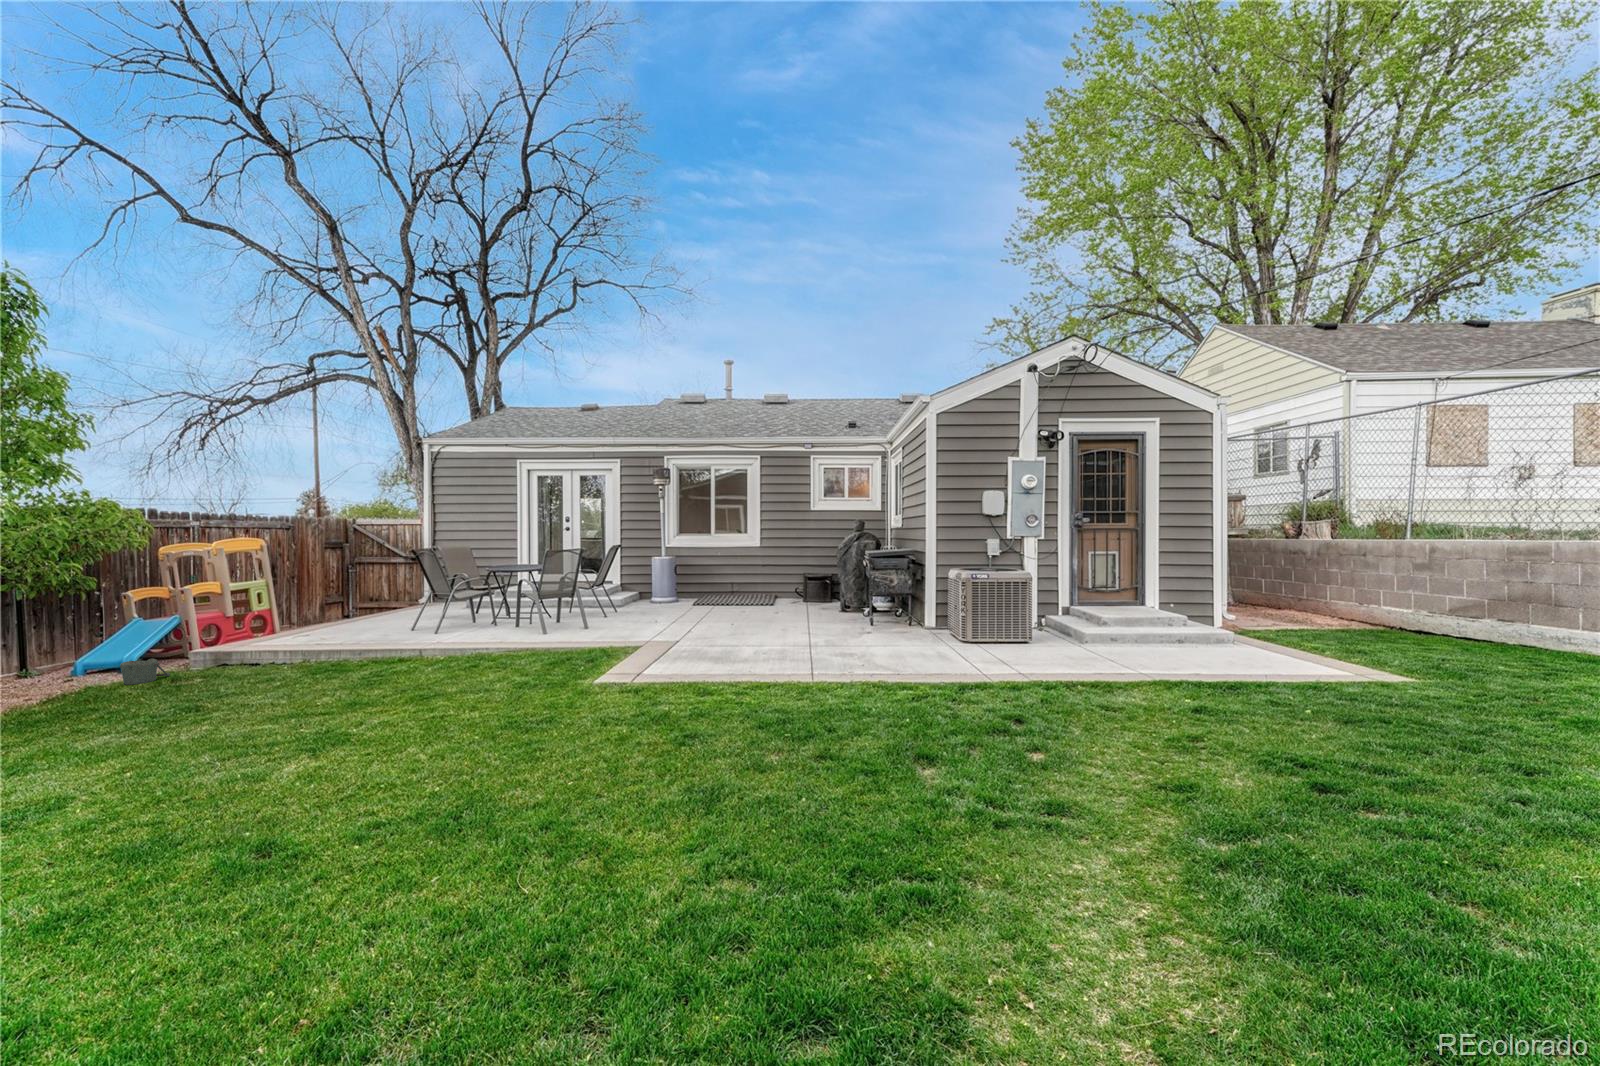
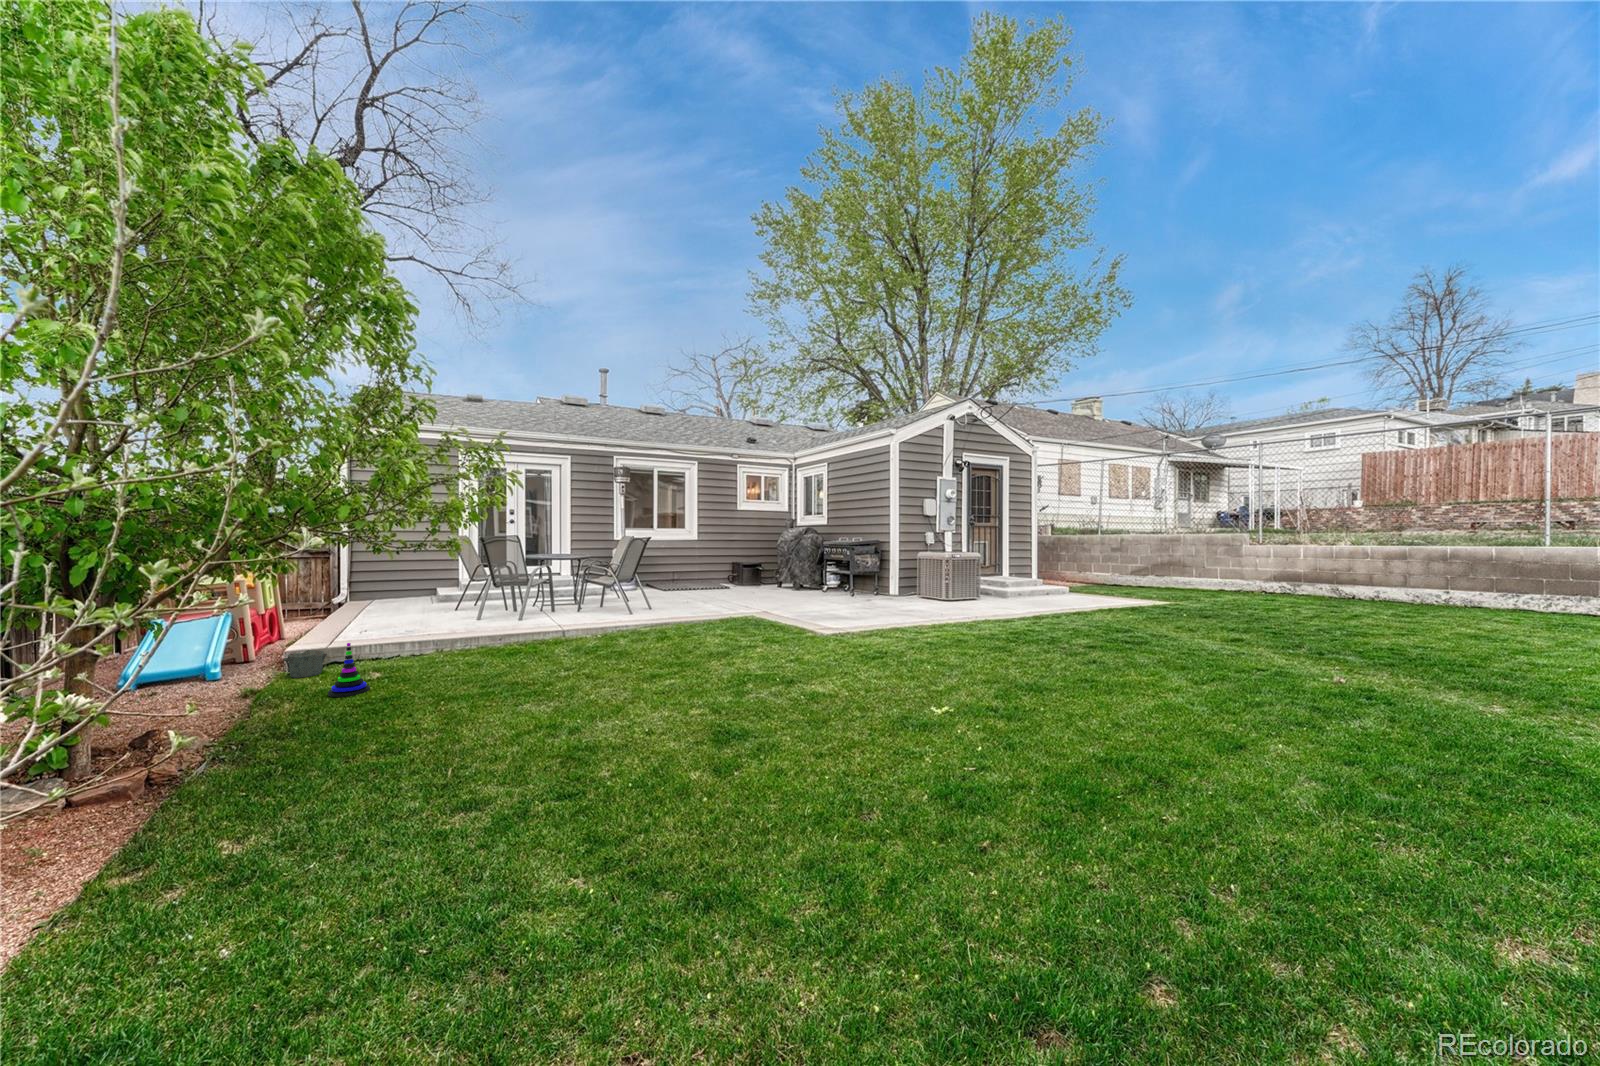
stacking toy: none [58,658,108,712] -> present [328,643,370,697]

